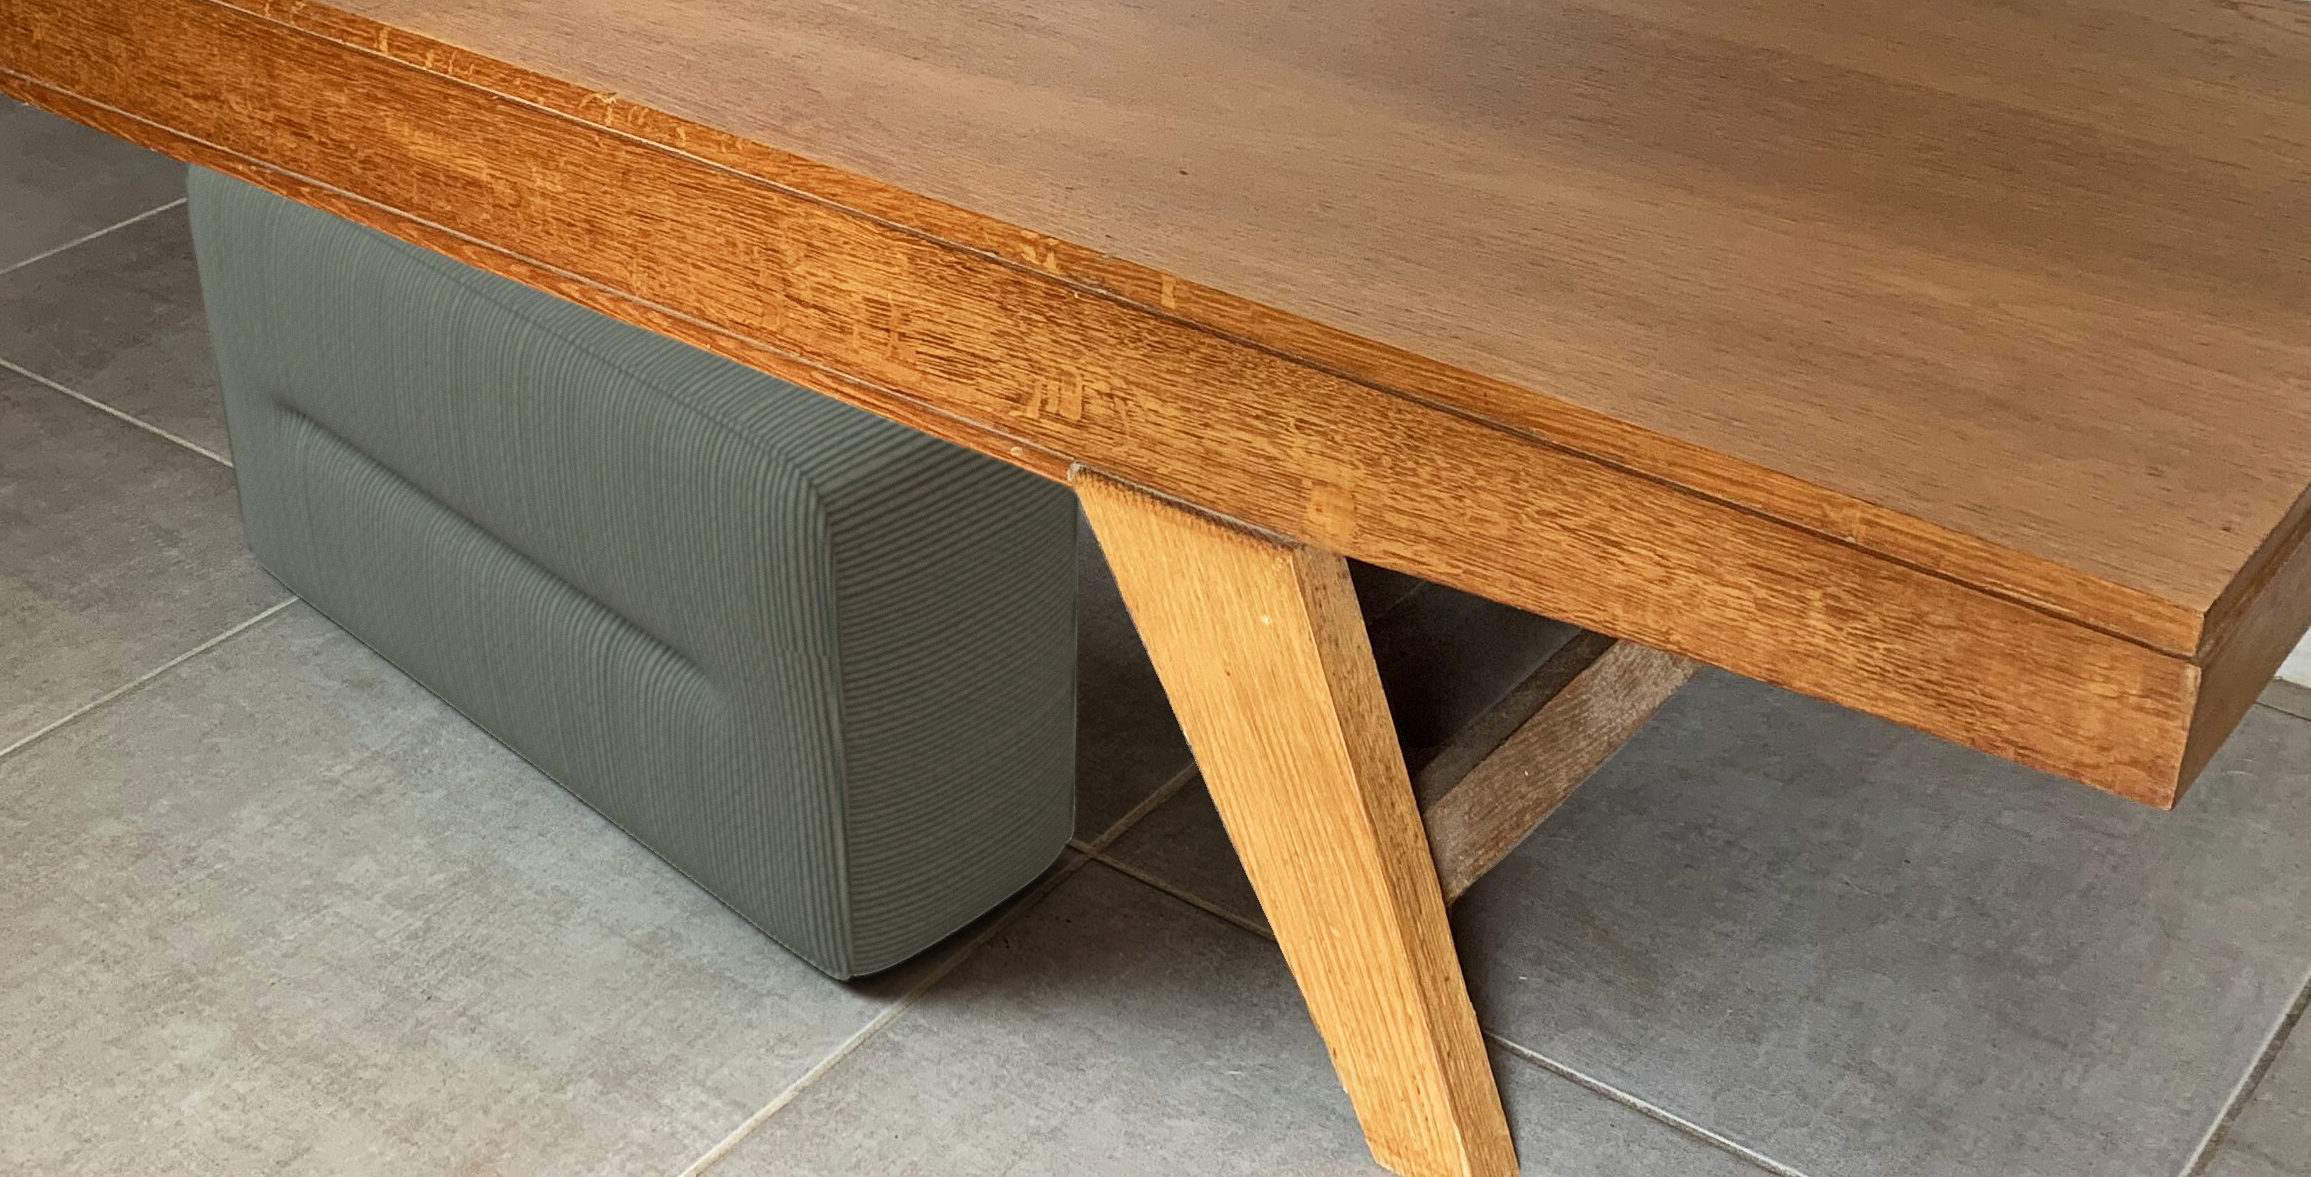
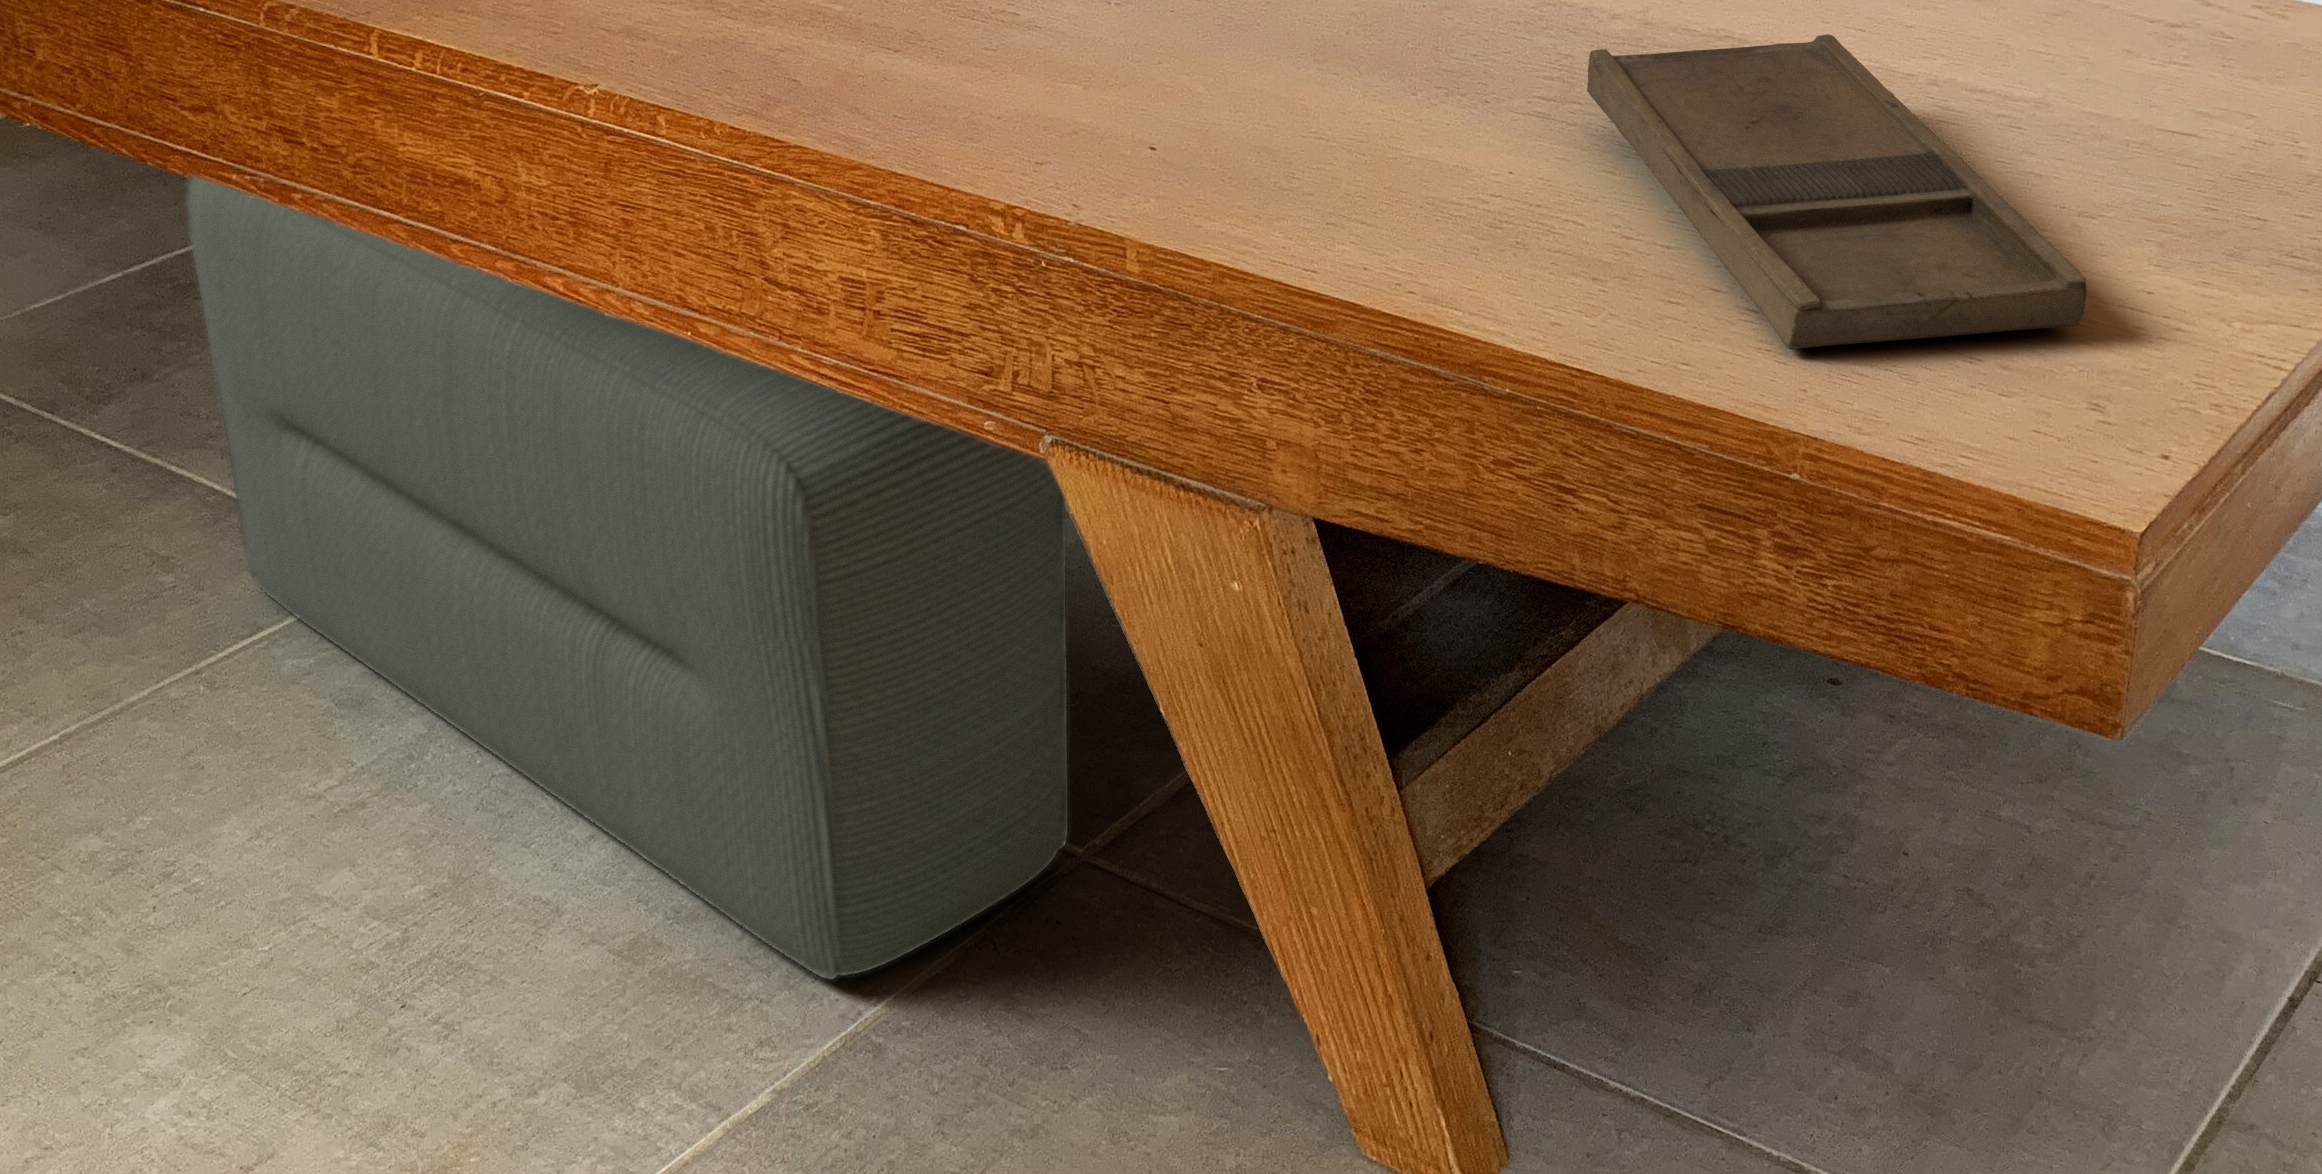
tray: none [1617,62,2136,408] -> present [1587,34,2086,349]

